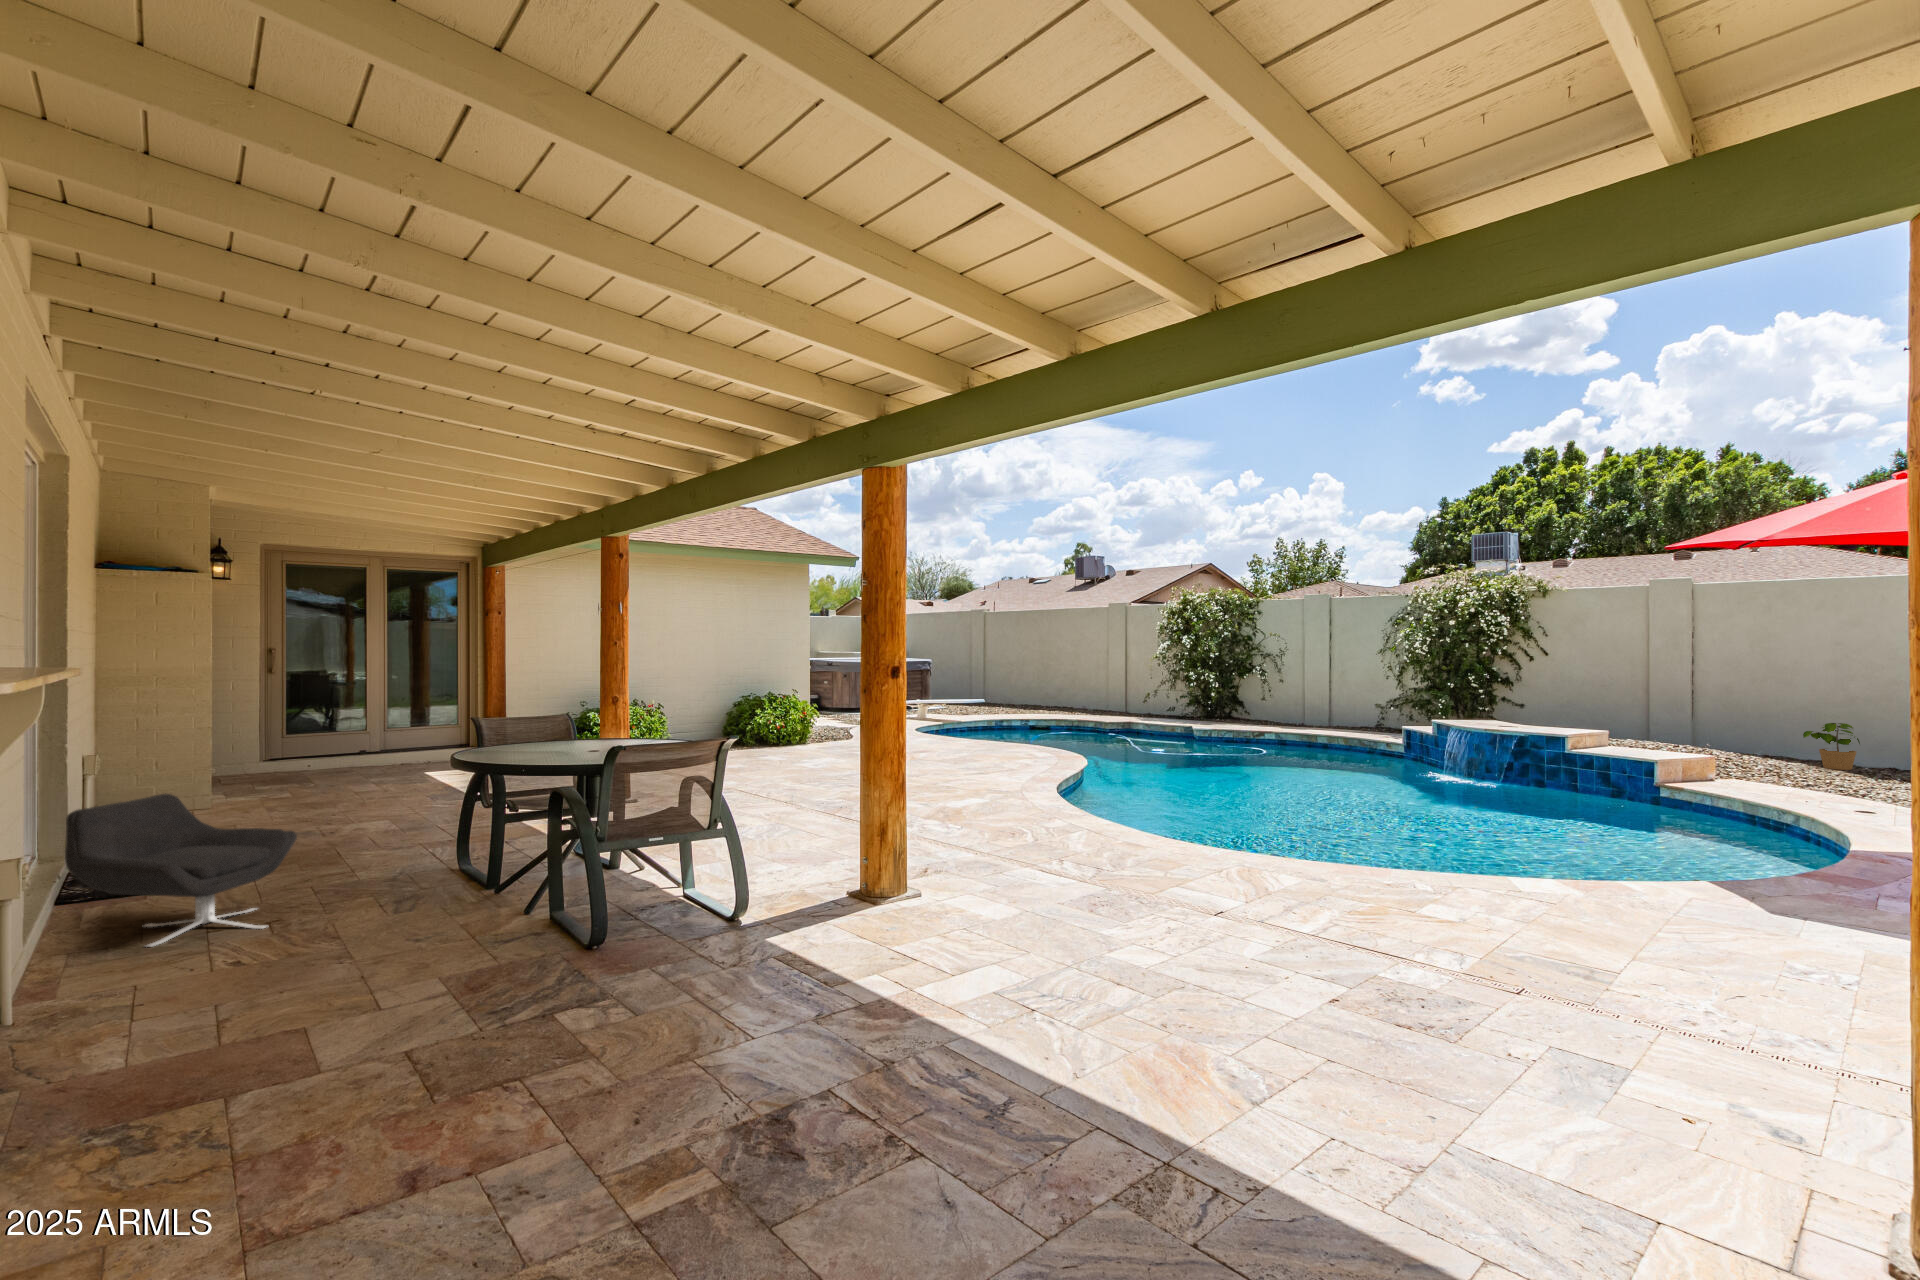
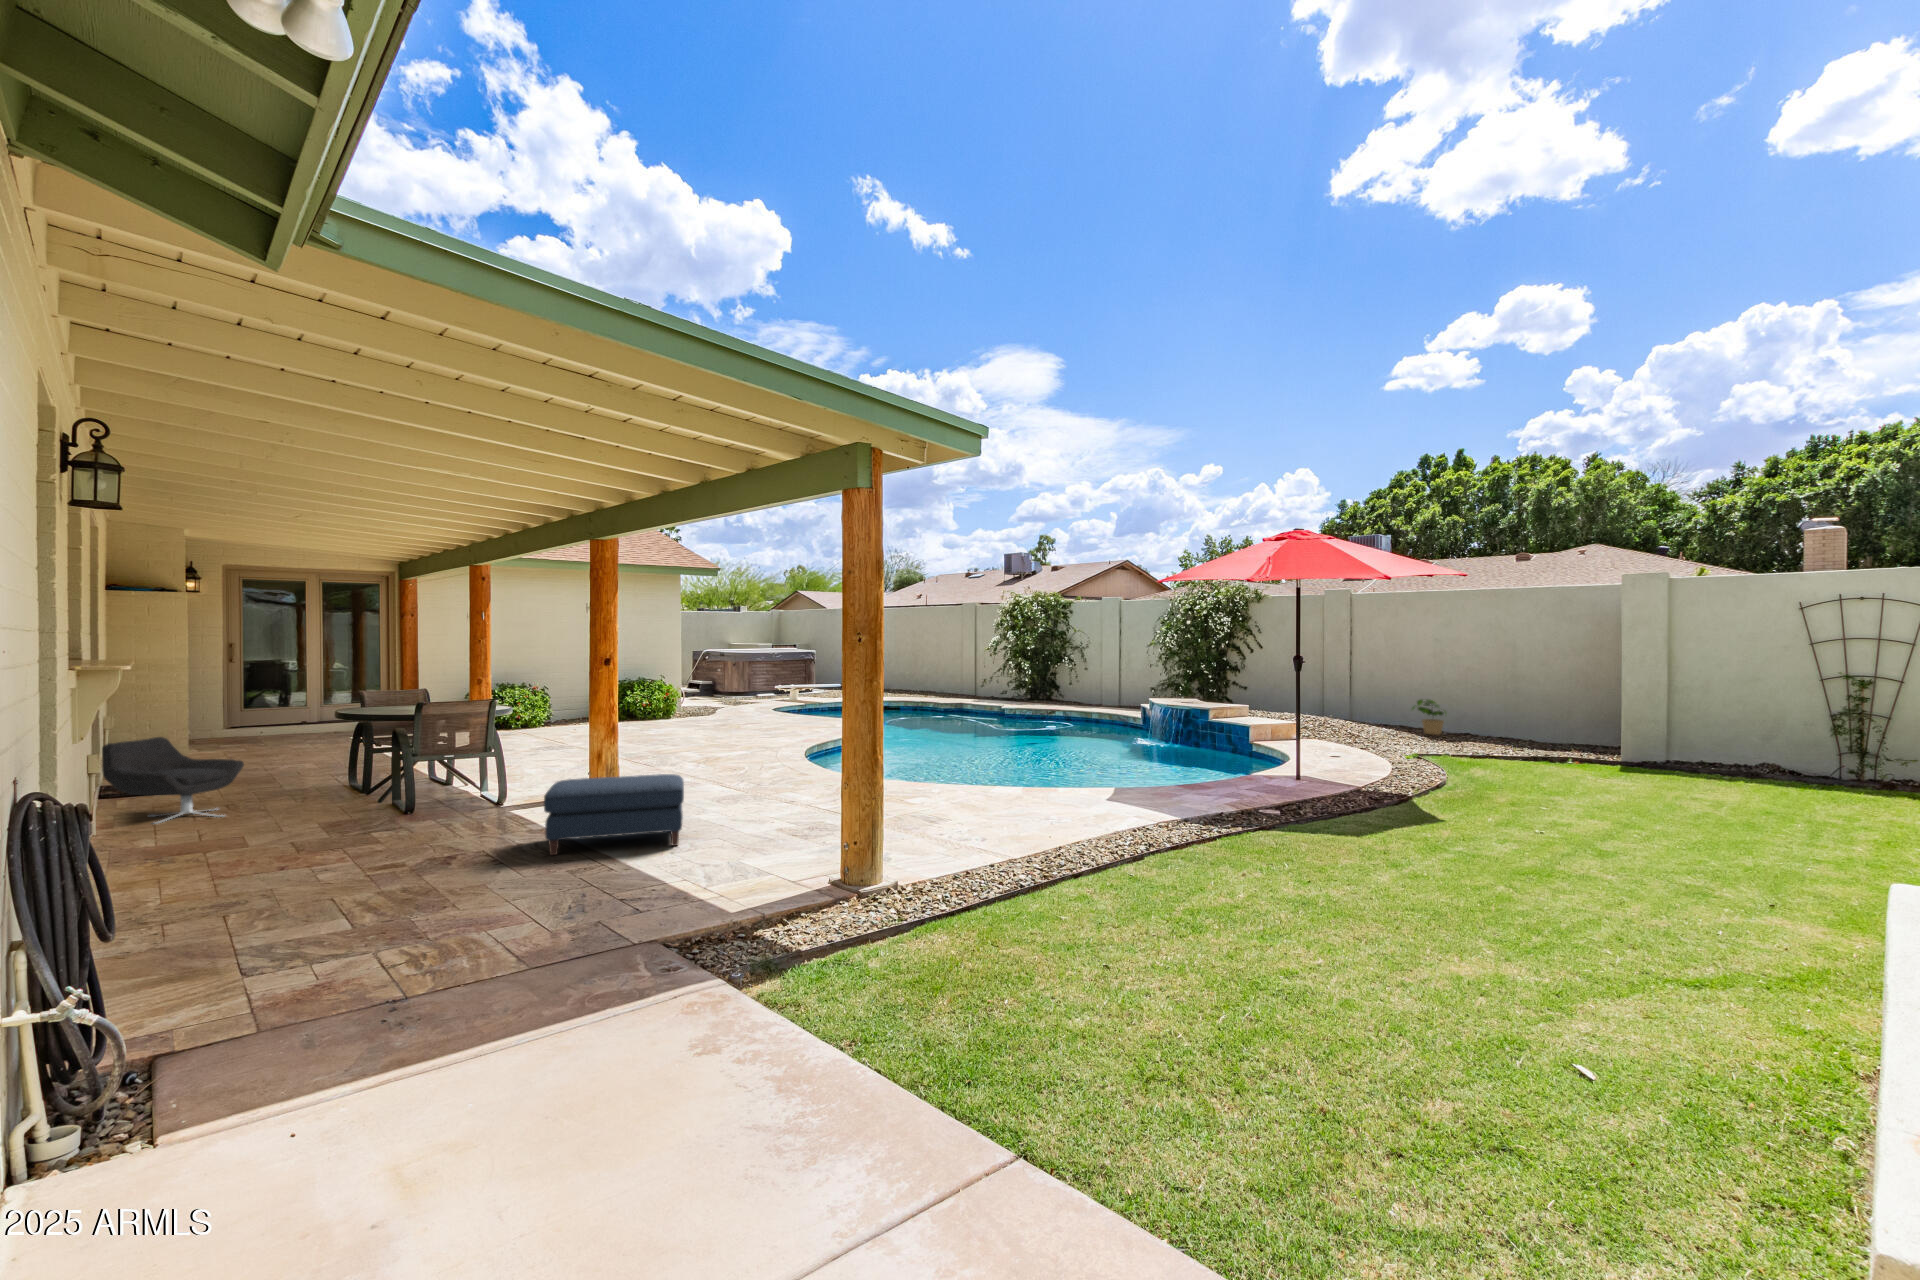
ottoman: none [861,876,1124,1057] -> present [544,774,684,855]

